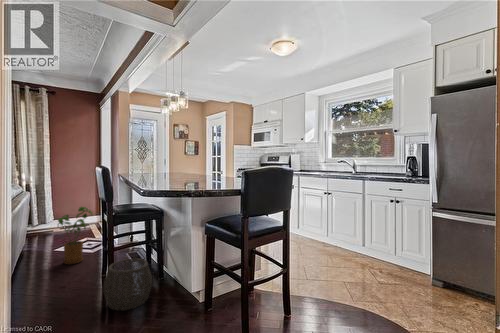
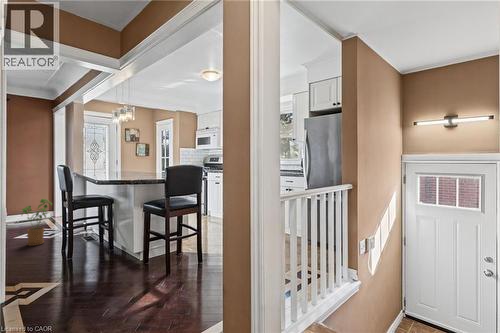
woven basket: present [104,258,152,311] -> none [67,233,104,268]

